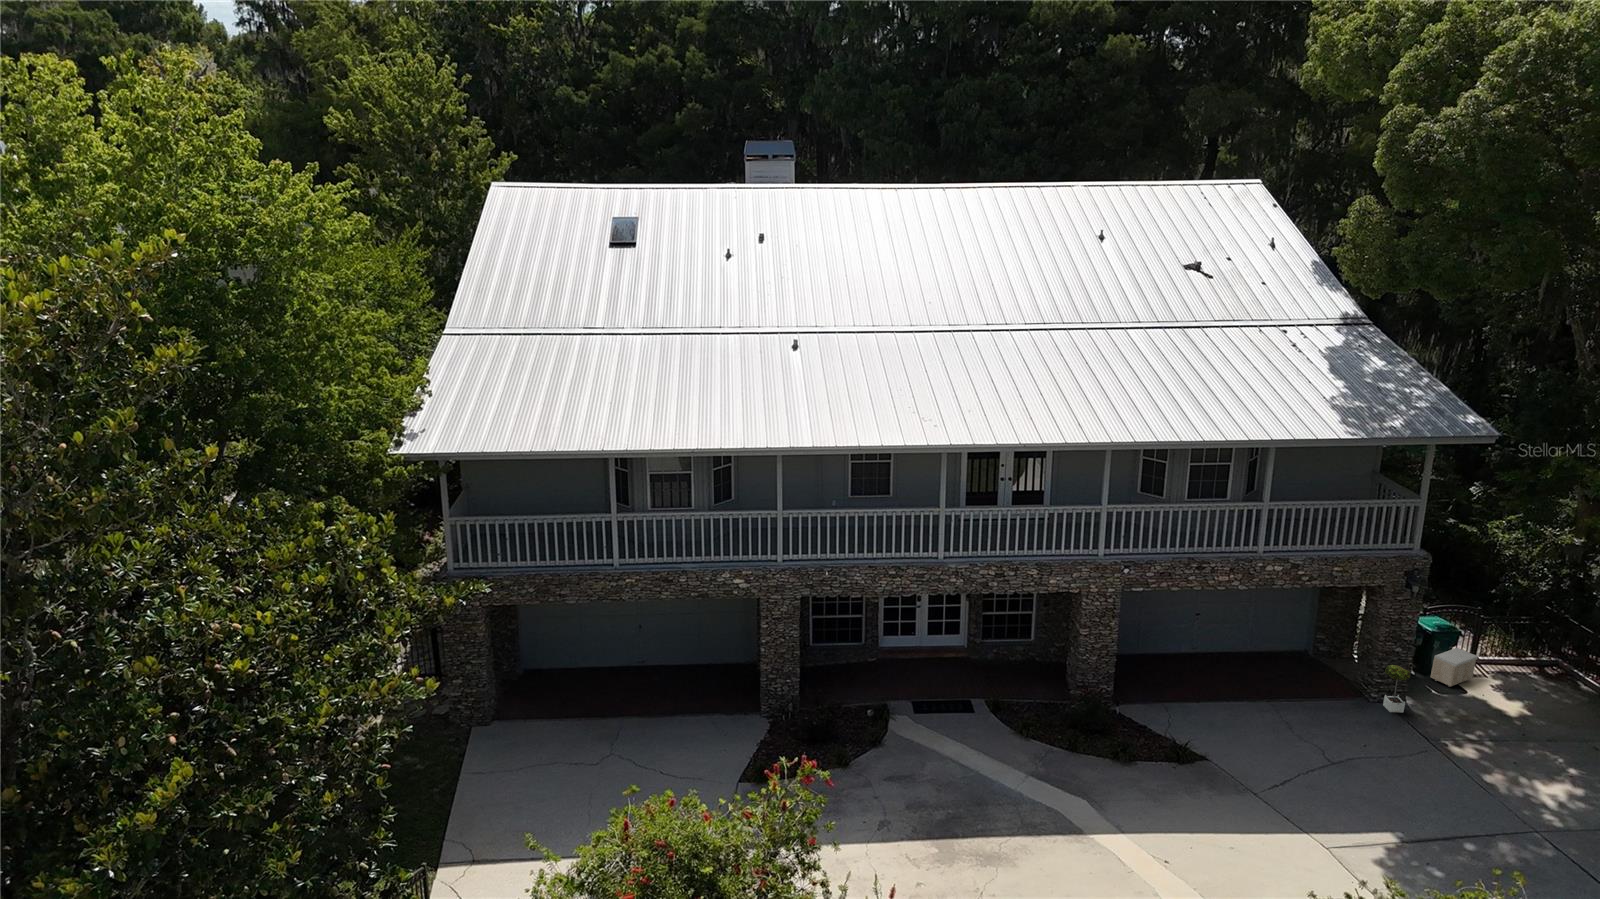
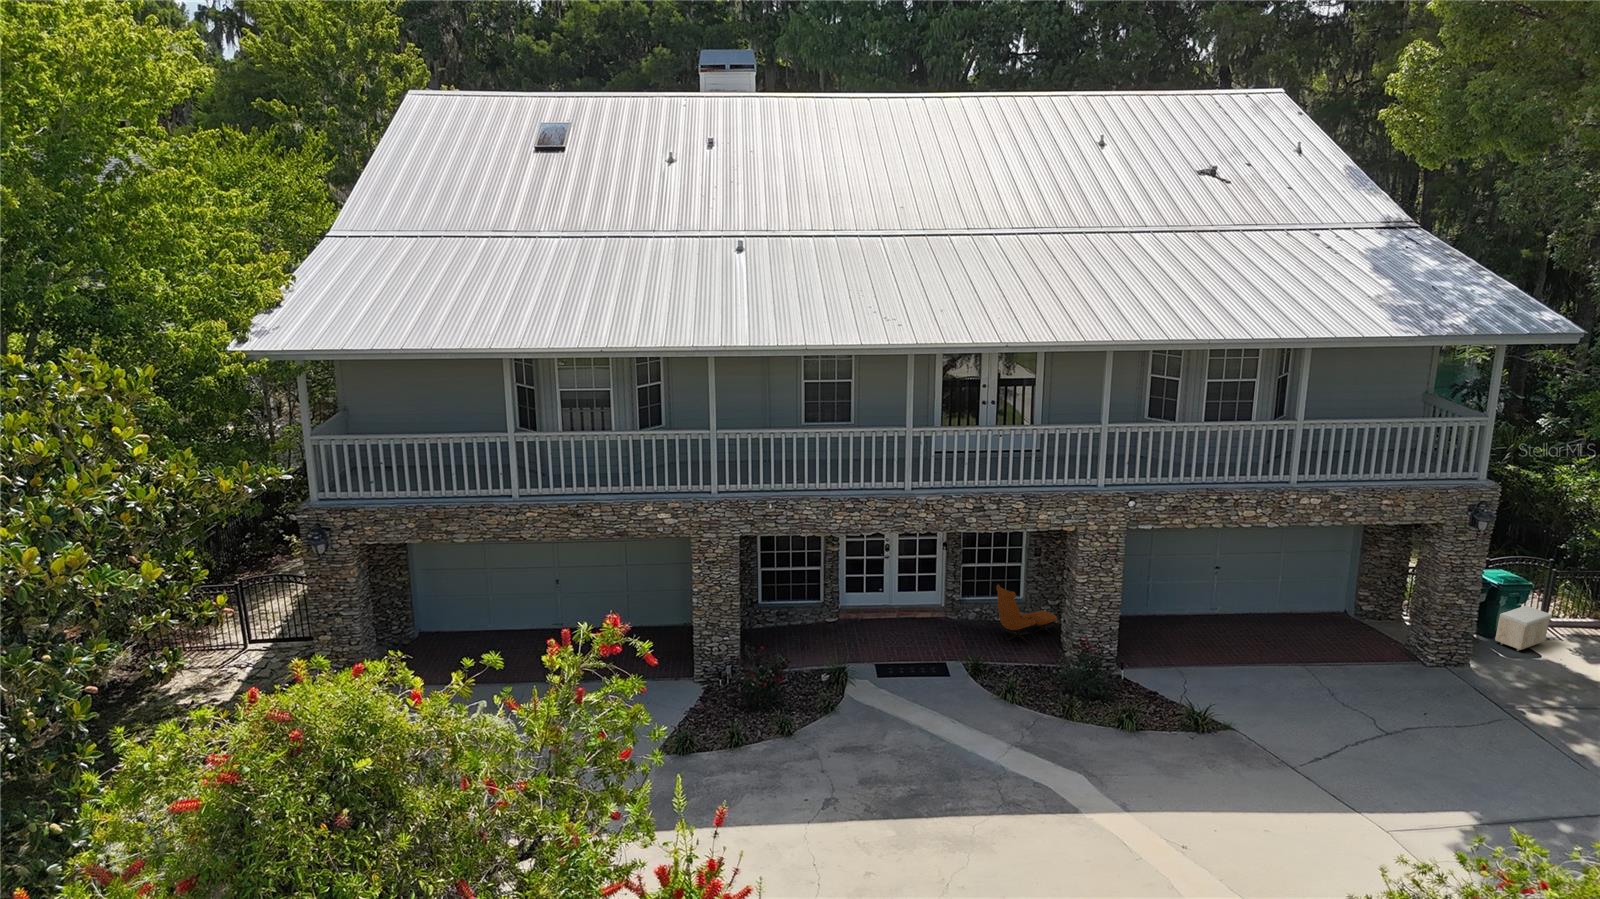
lounge chair: none [1012,631,1063,681] -> present [996,584,1057,644]
potted tree: present [1383,665,1410,713] -> none [1441,620,1475,678]

